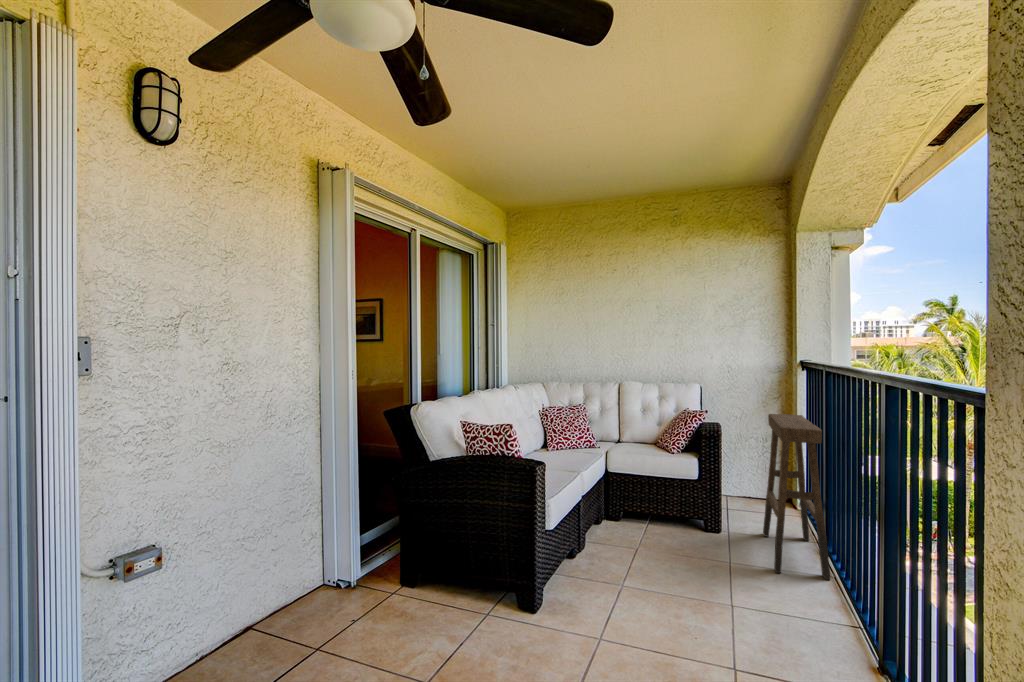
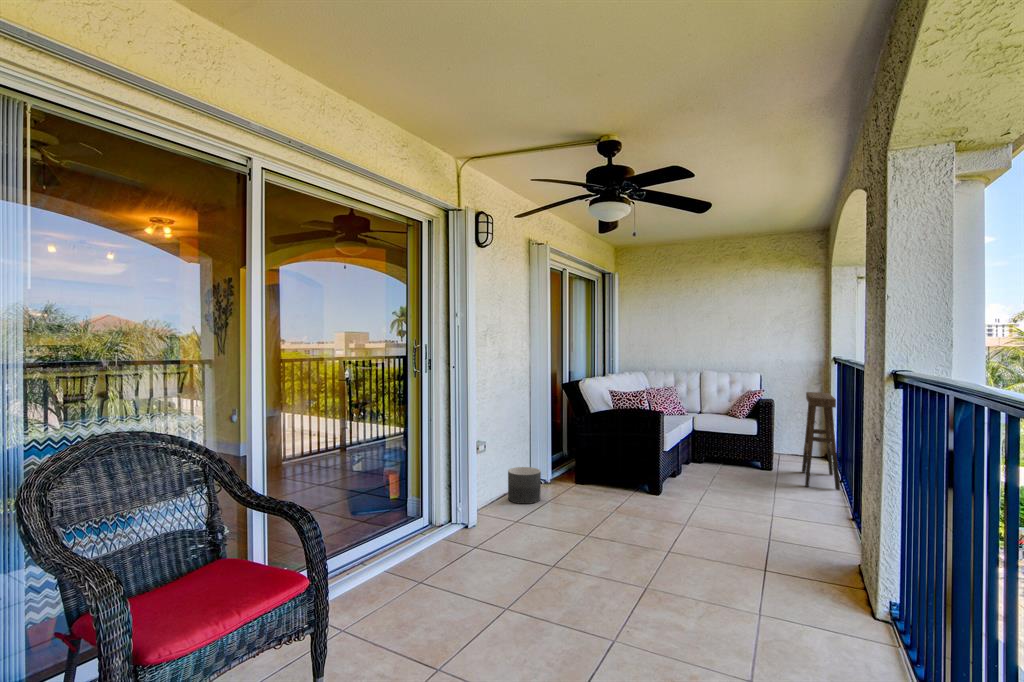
planter: none [241,573,310,658] -> present [508,467,541,504]

